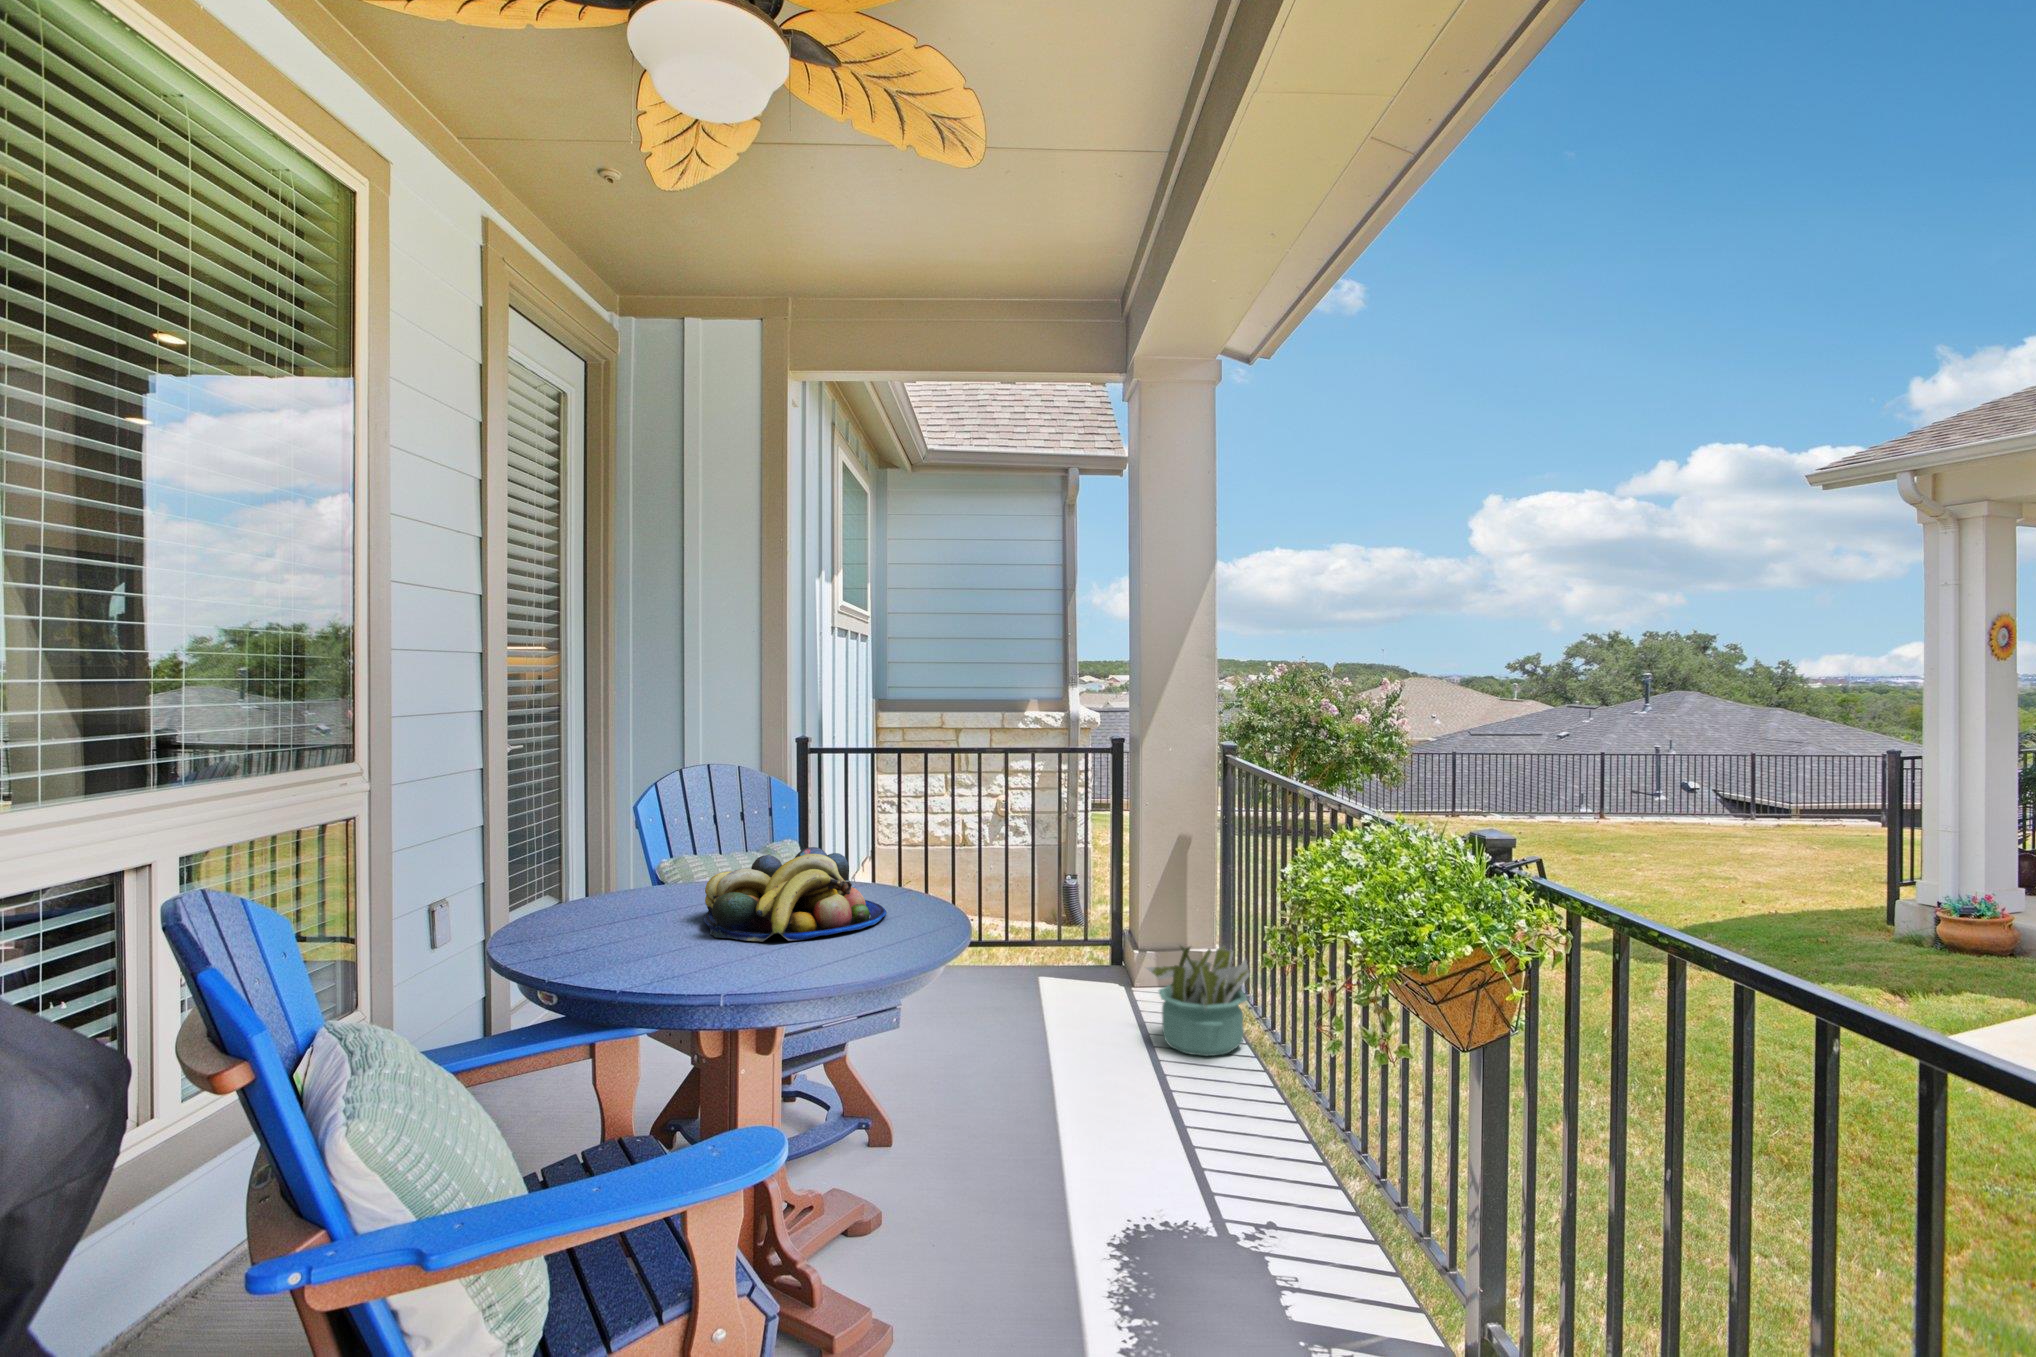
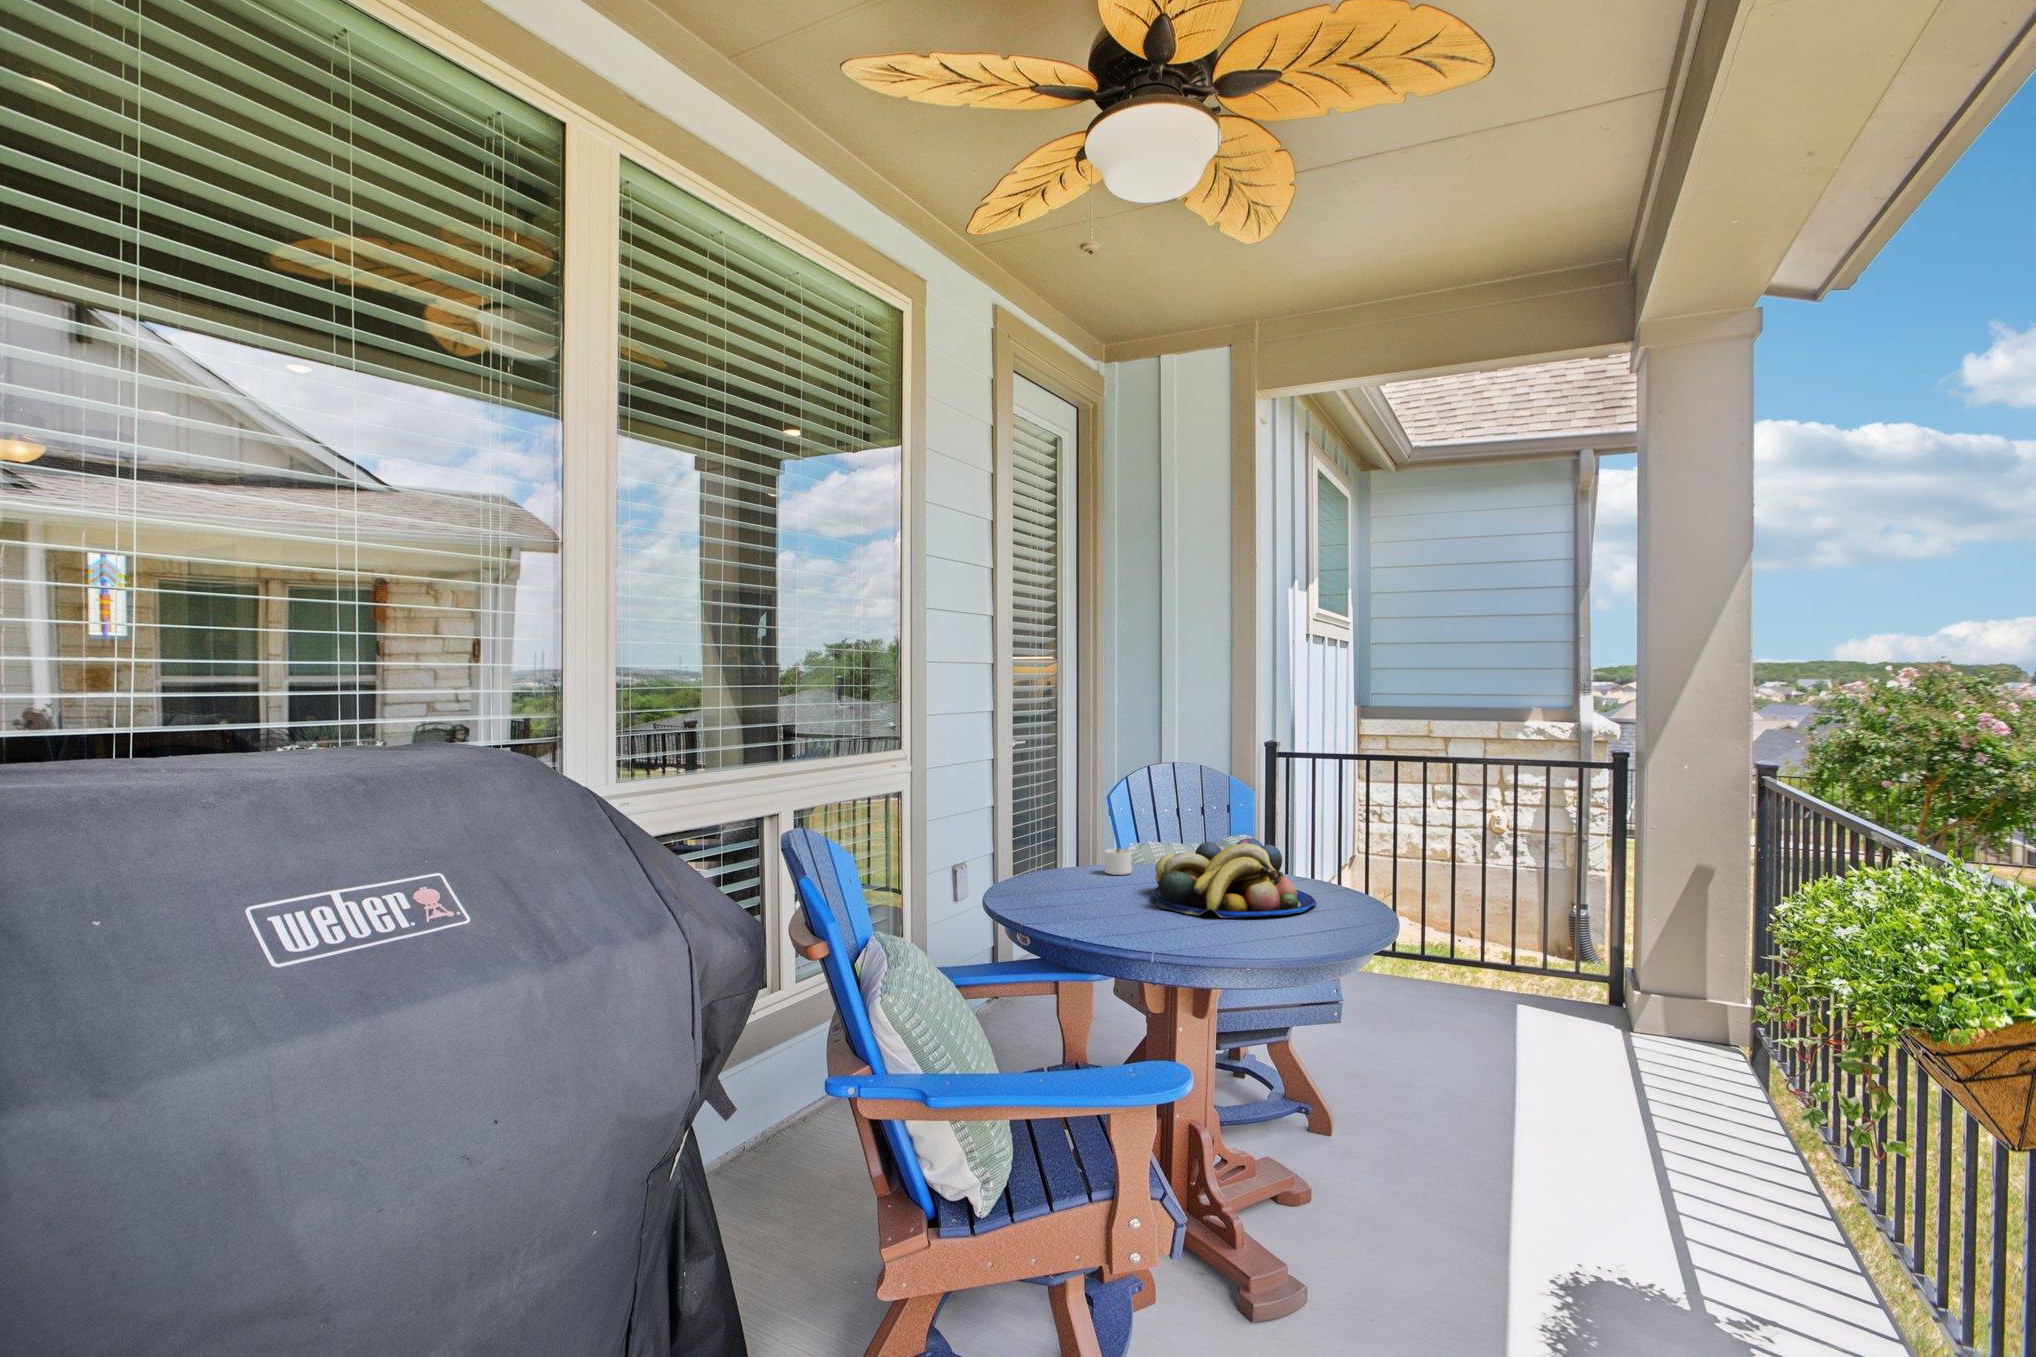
candle: none [638,869,681,901] -> present [1105,849,1132,875]
decorative plant: present [1147,946,1250,1056] -> none [1634,980,1769,1110]

